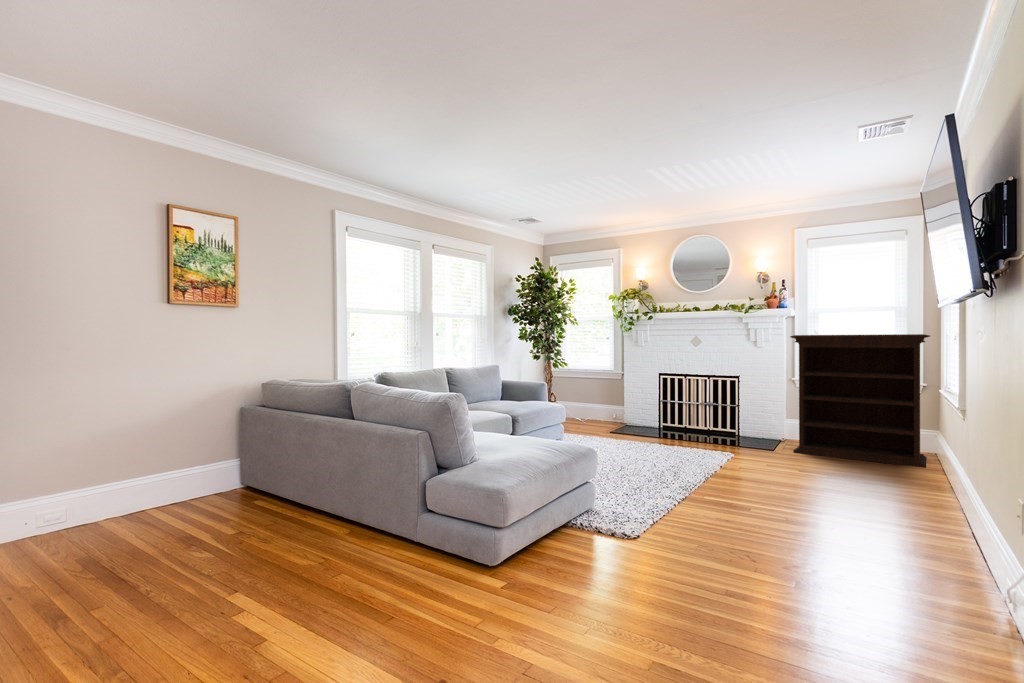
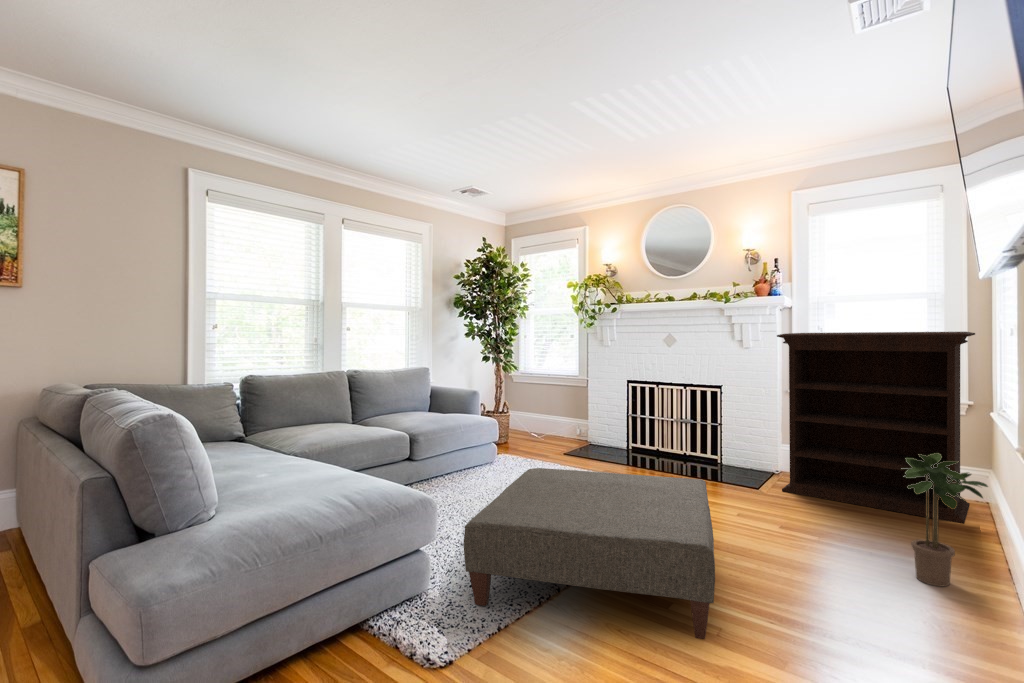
potted plant: none [891,410,951,498] -> present [902,453,988,586]
ottoman: none [621,430,796,523] -> present [464,468,715,639]

